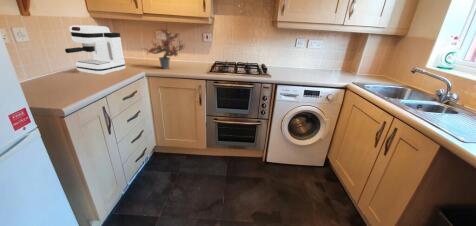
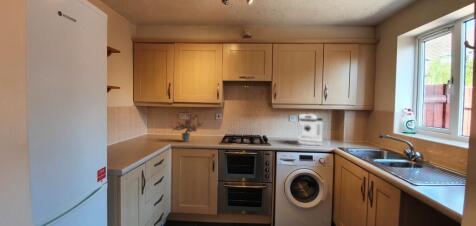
coffee maker: present [65,25,125,75] -> present [298,114,323,145]

